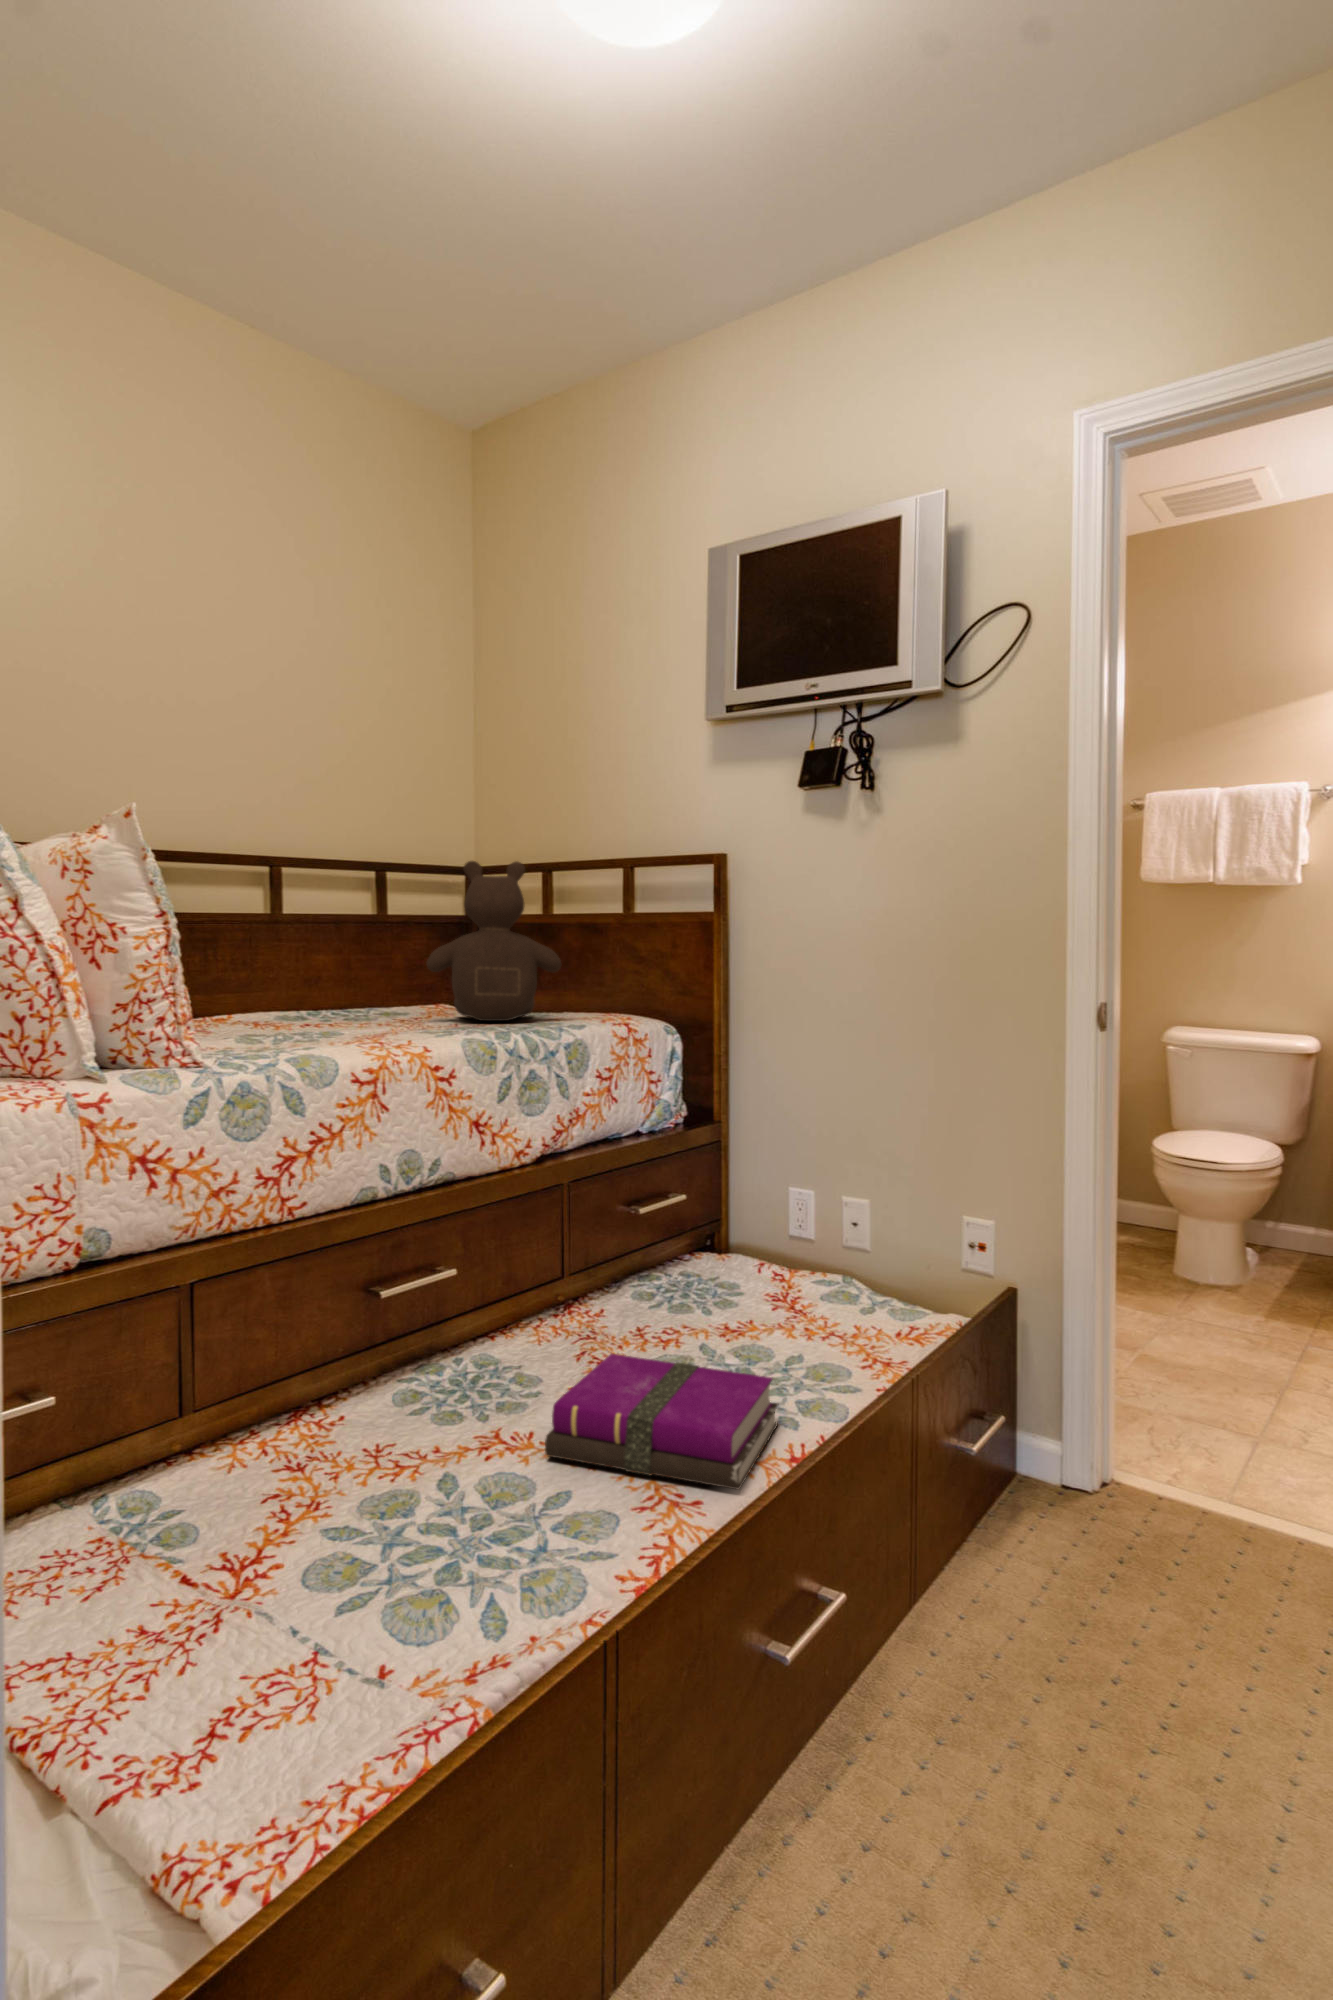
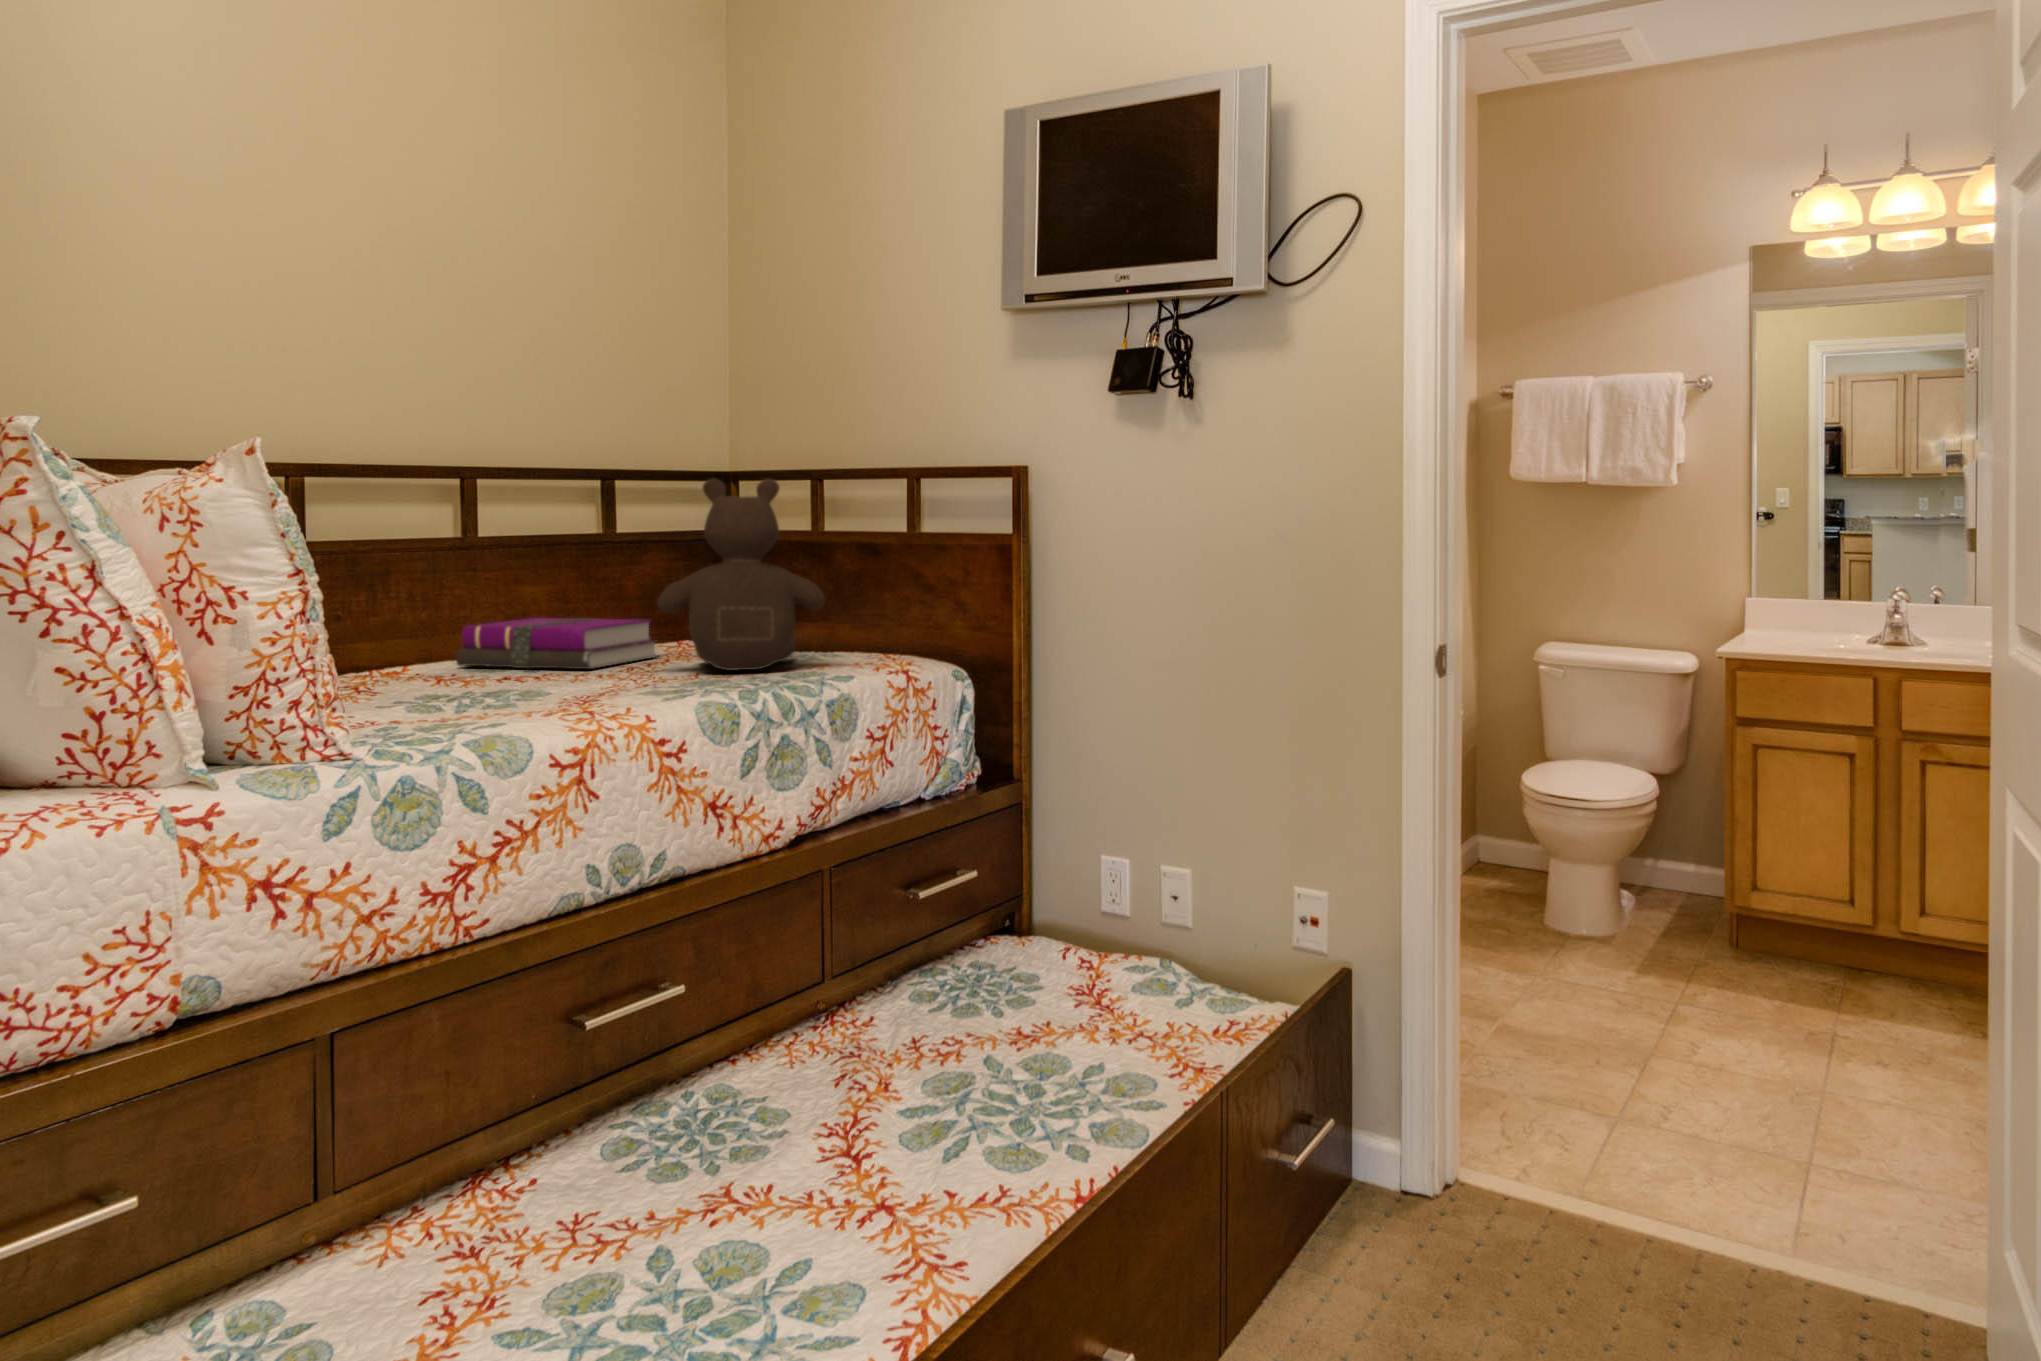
notebook: present [545,1354,778,1490] -> present [456,618,657,669]

